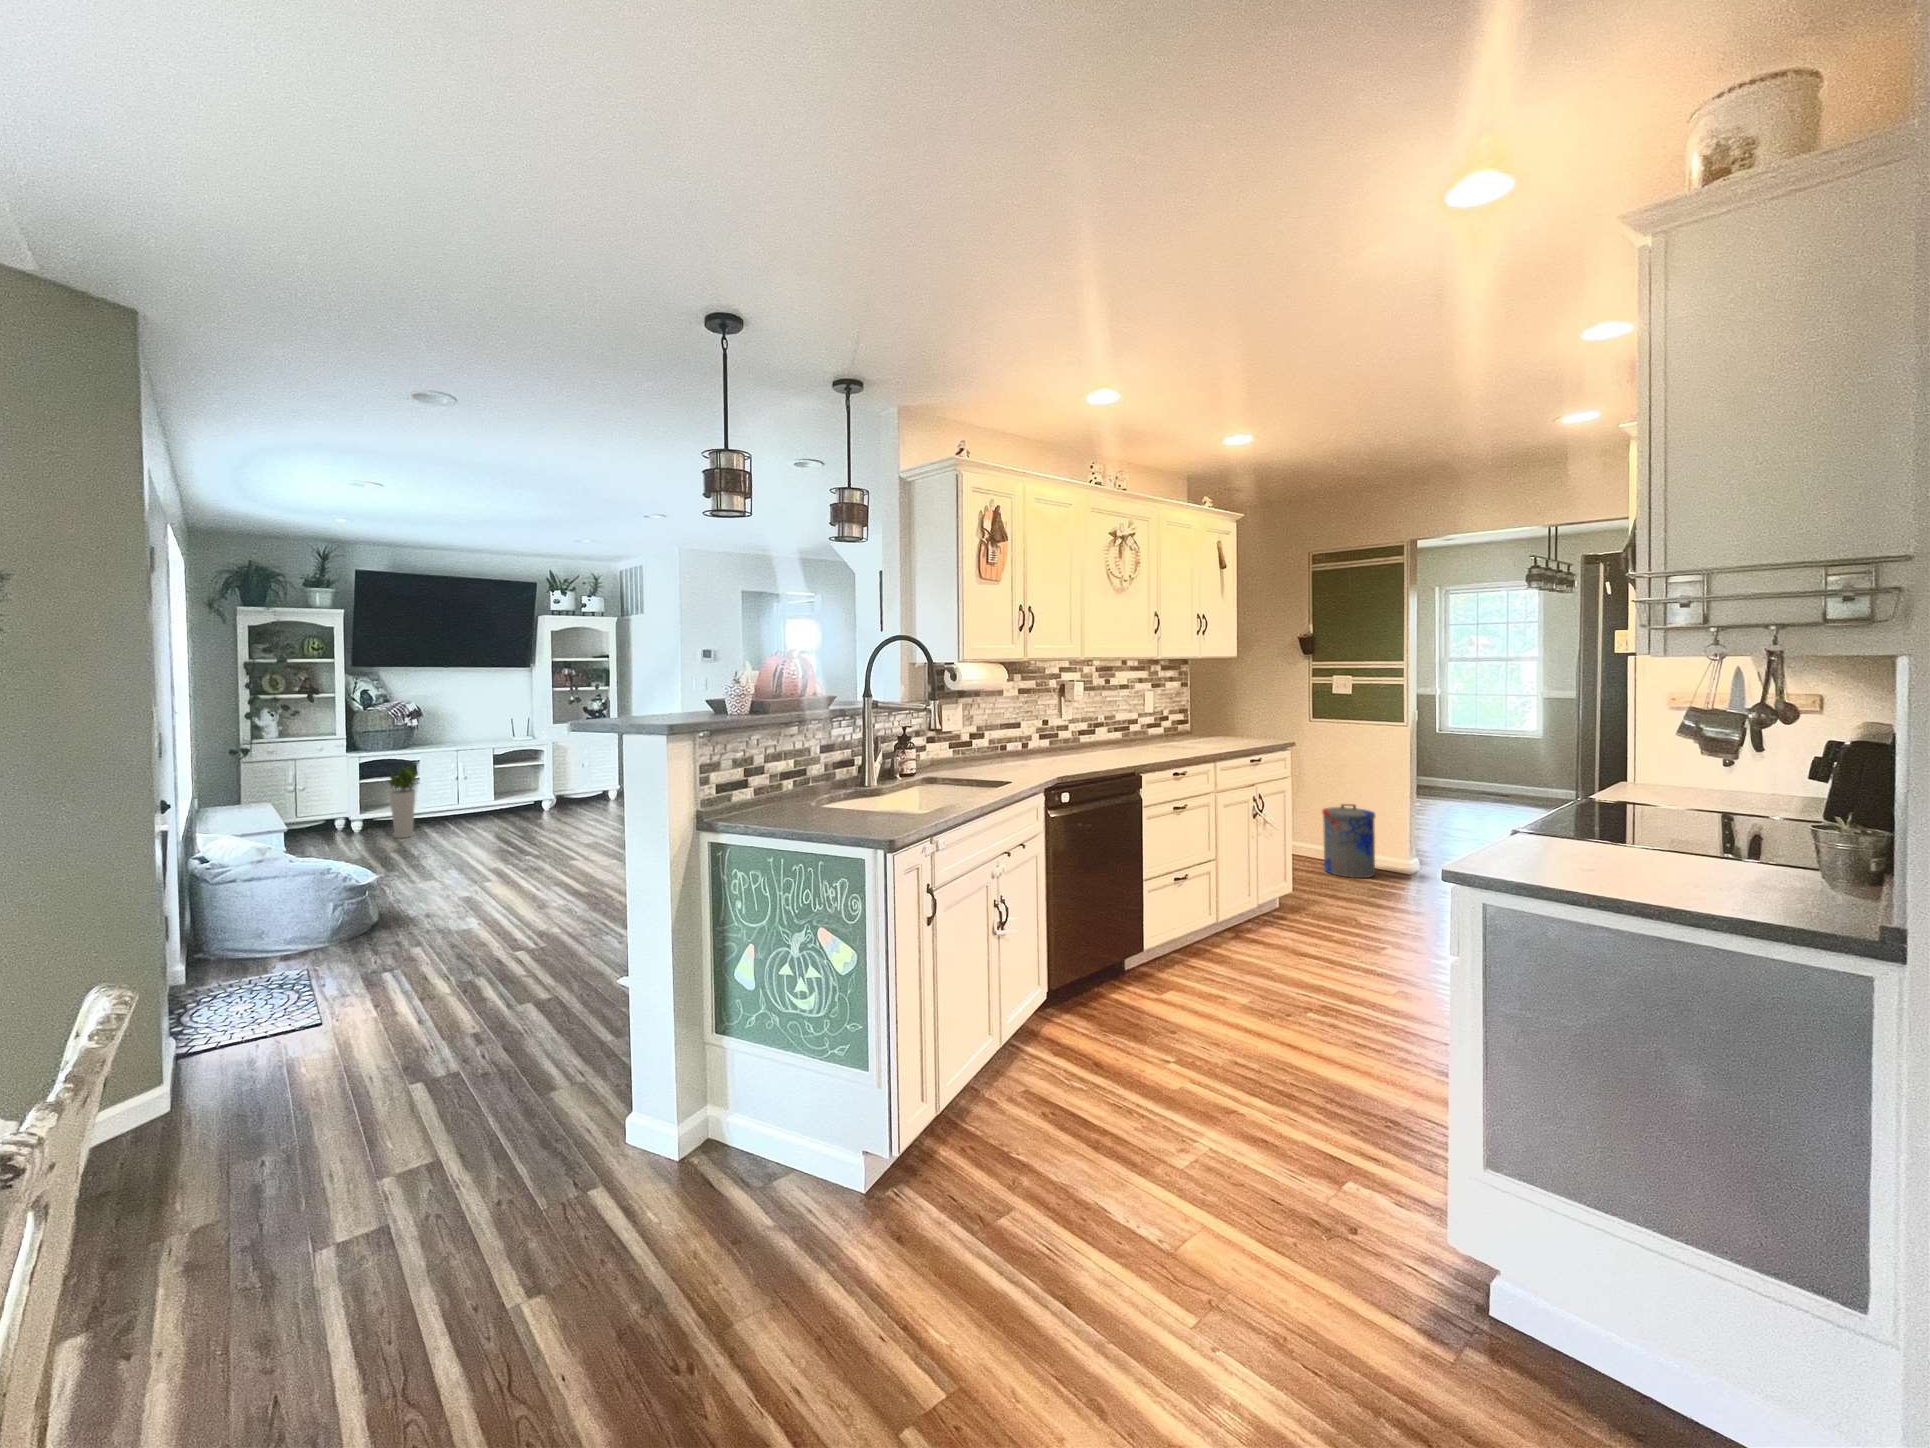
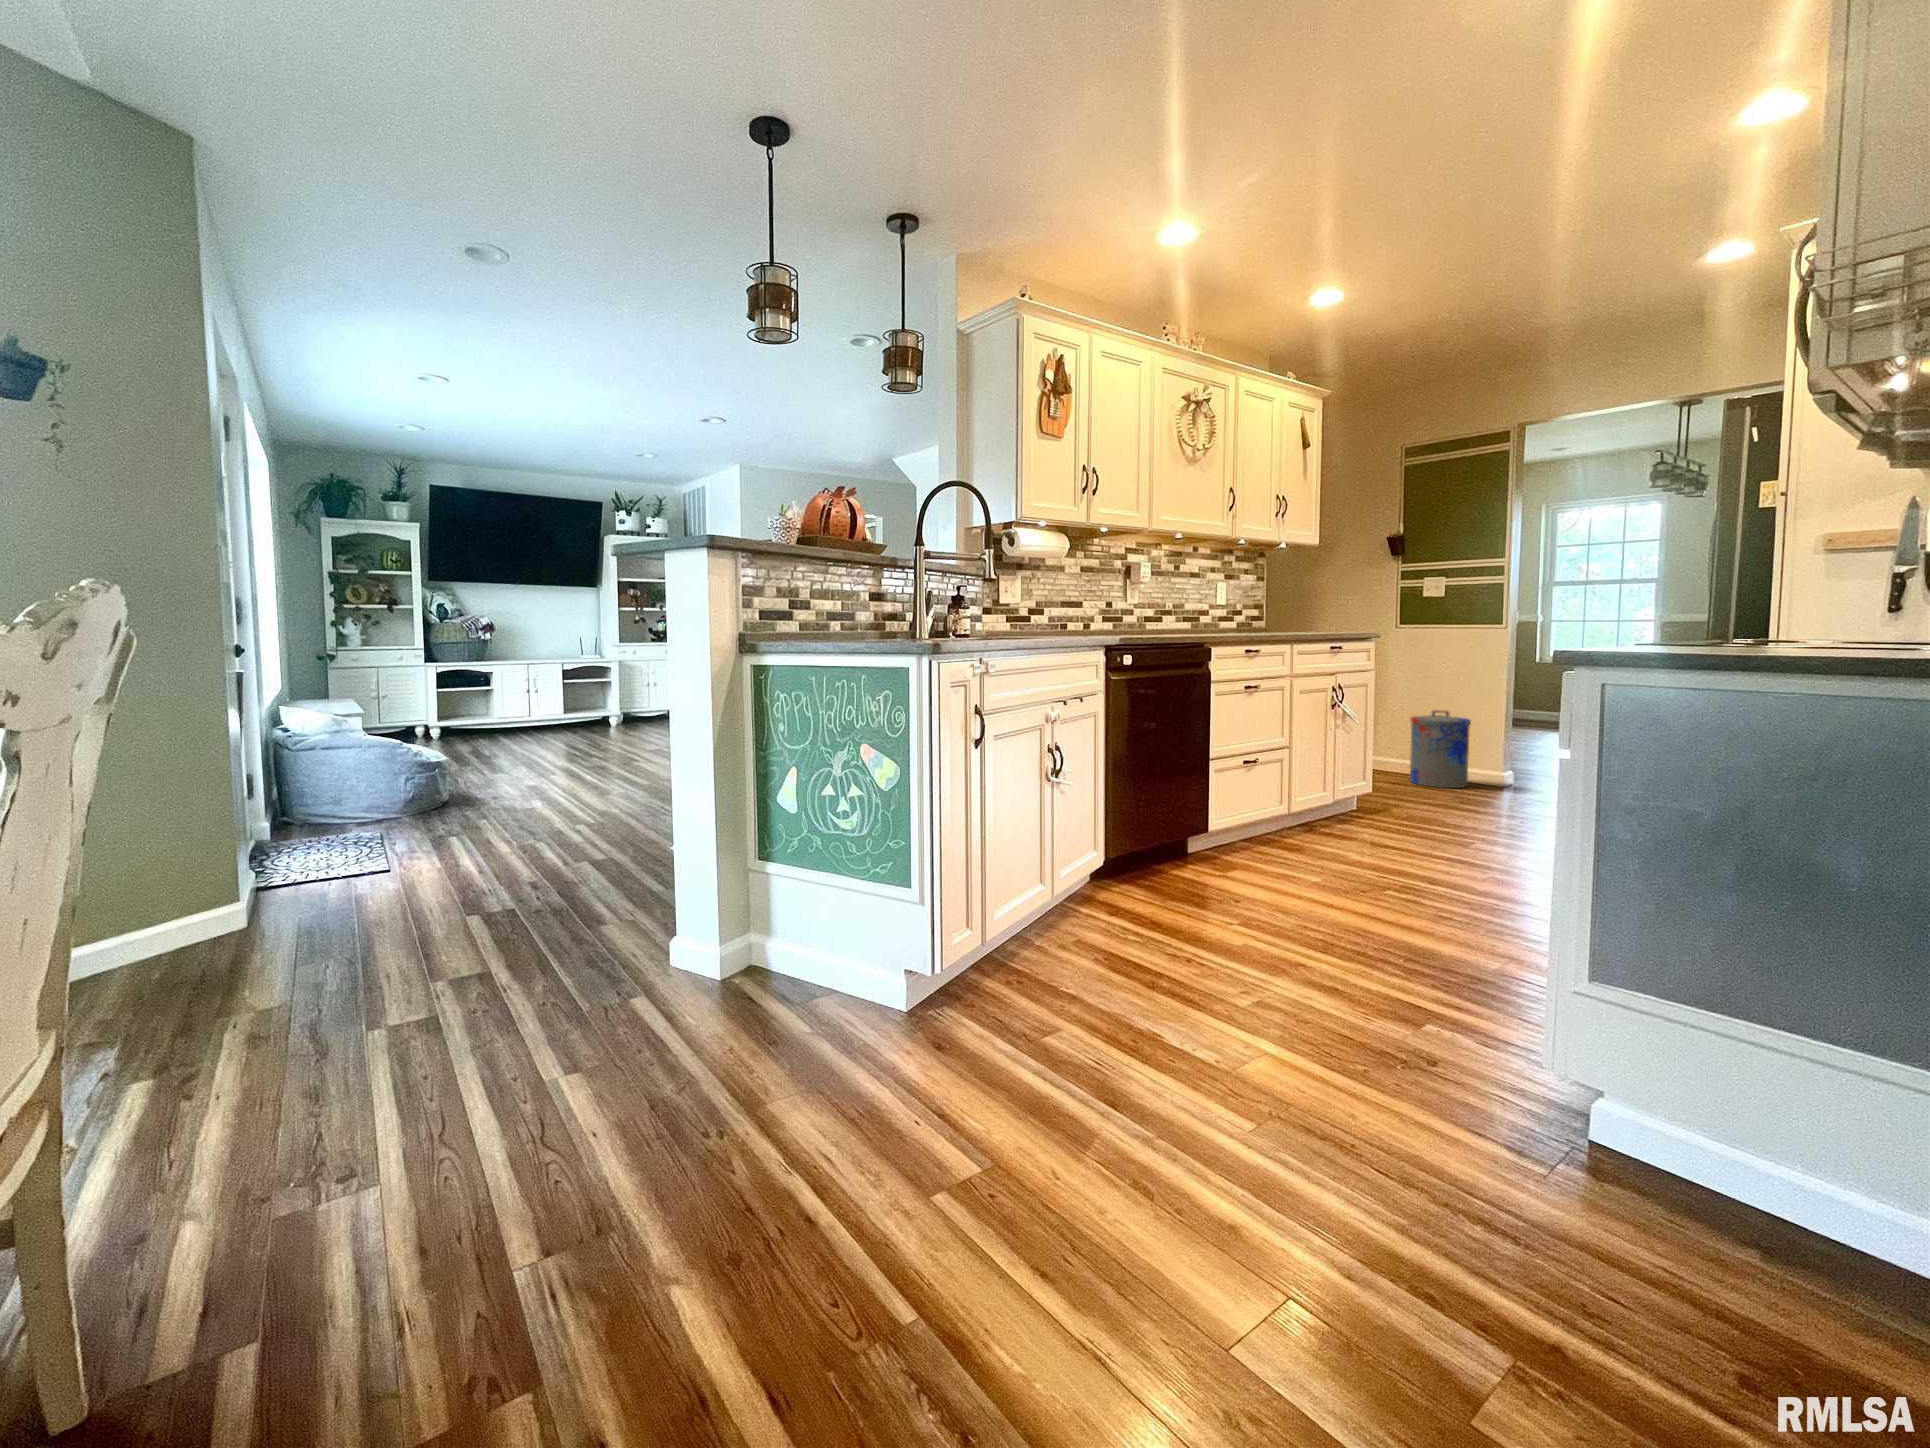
planter: present [388,765,418,838] -> none [457,673,493,744]

